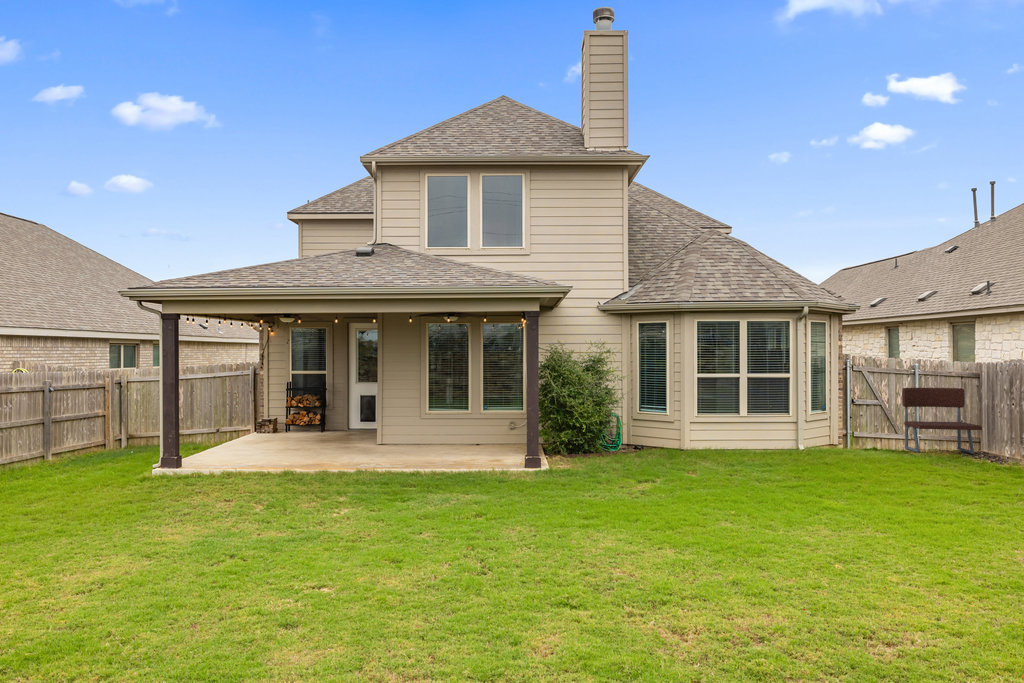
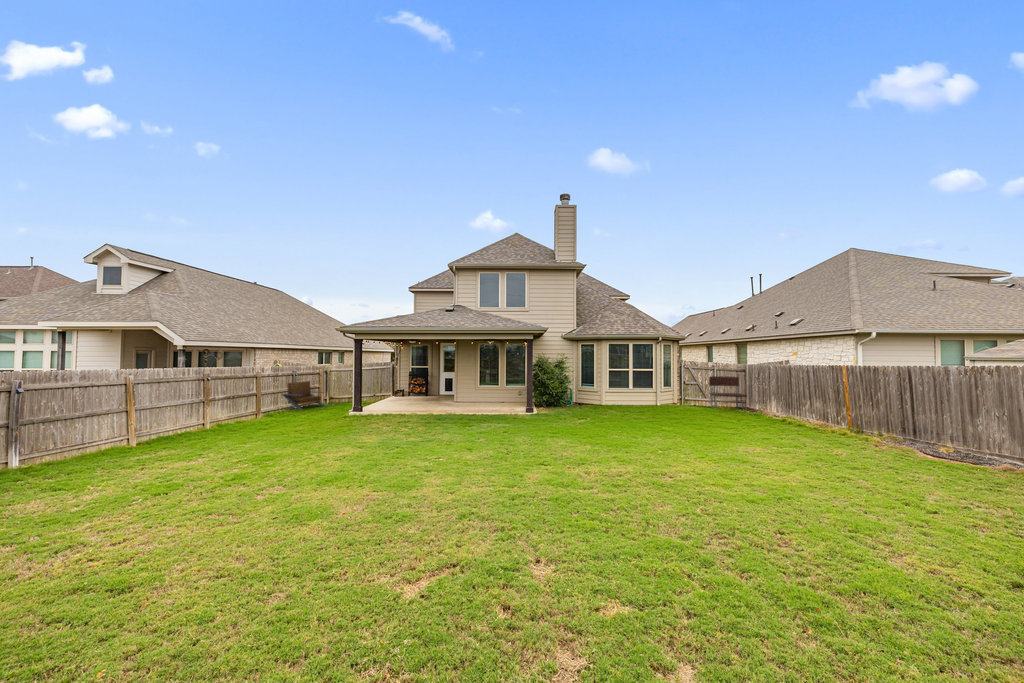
lounge chair: none [14,404,108,466] -> present [283,381,324,410]

